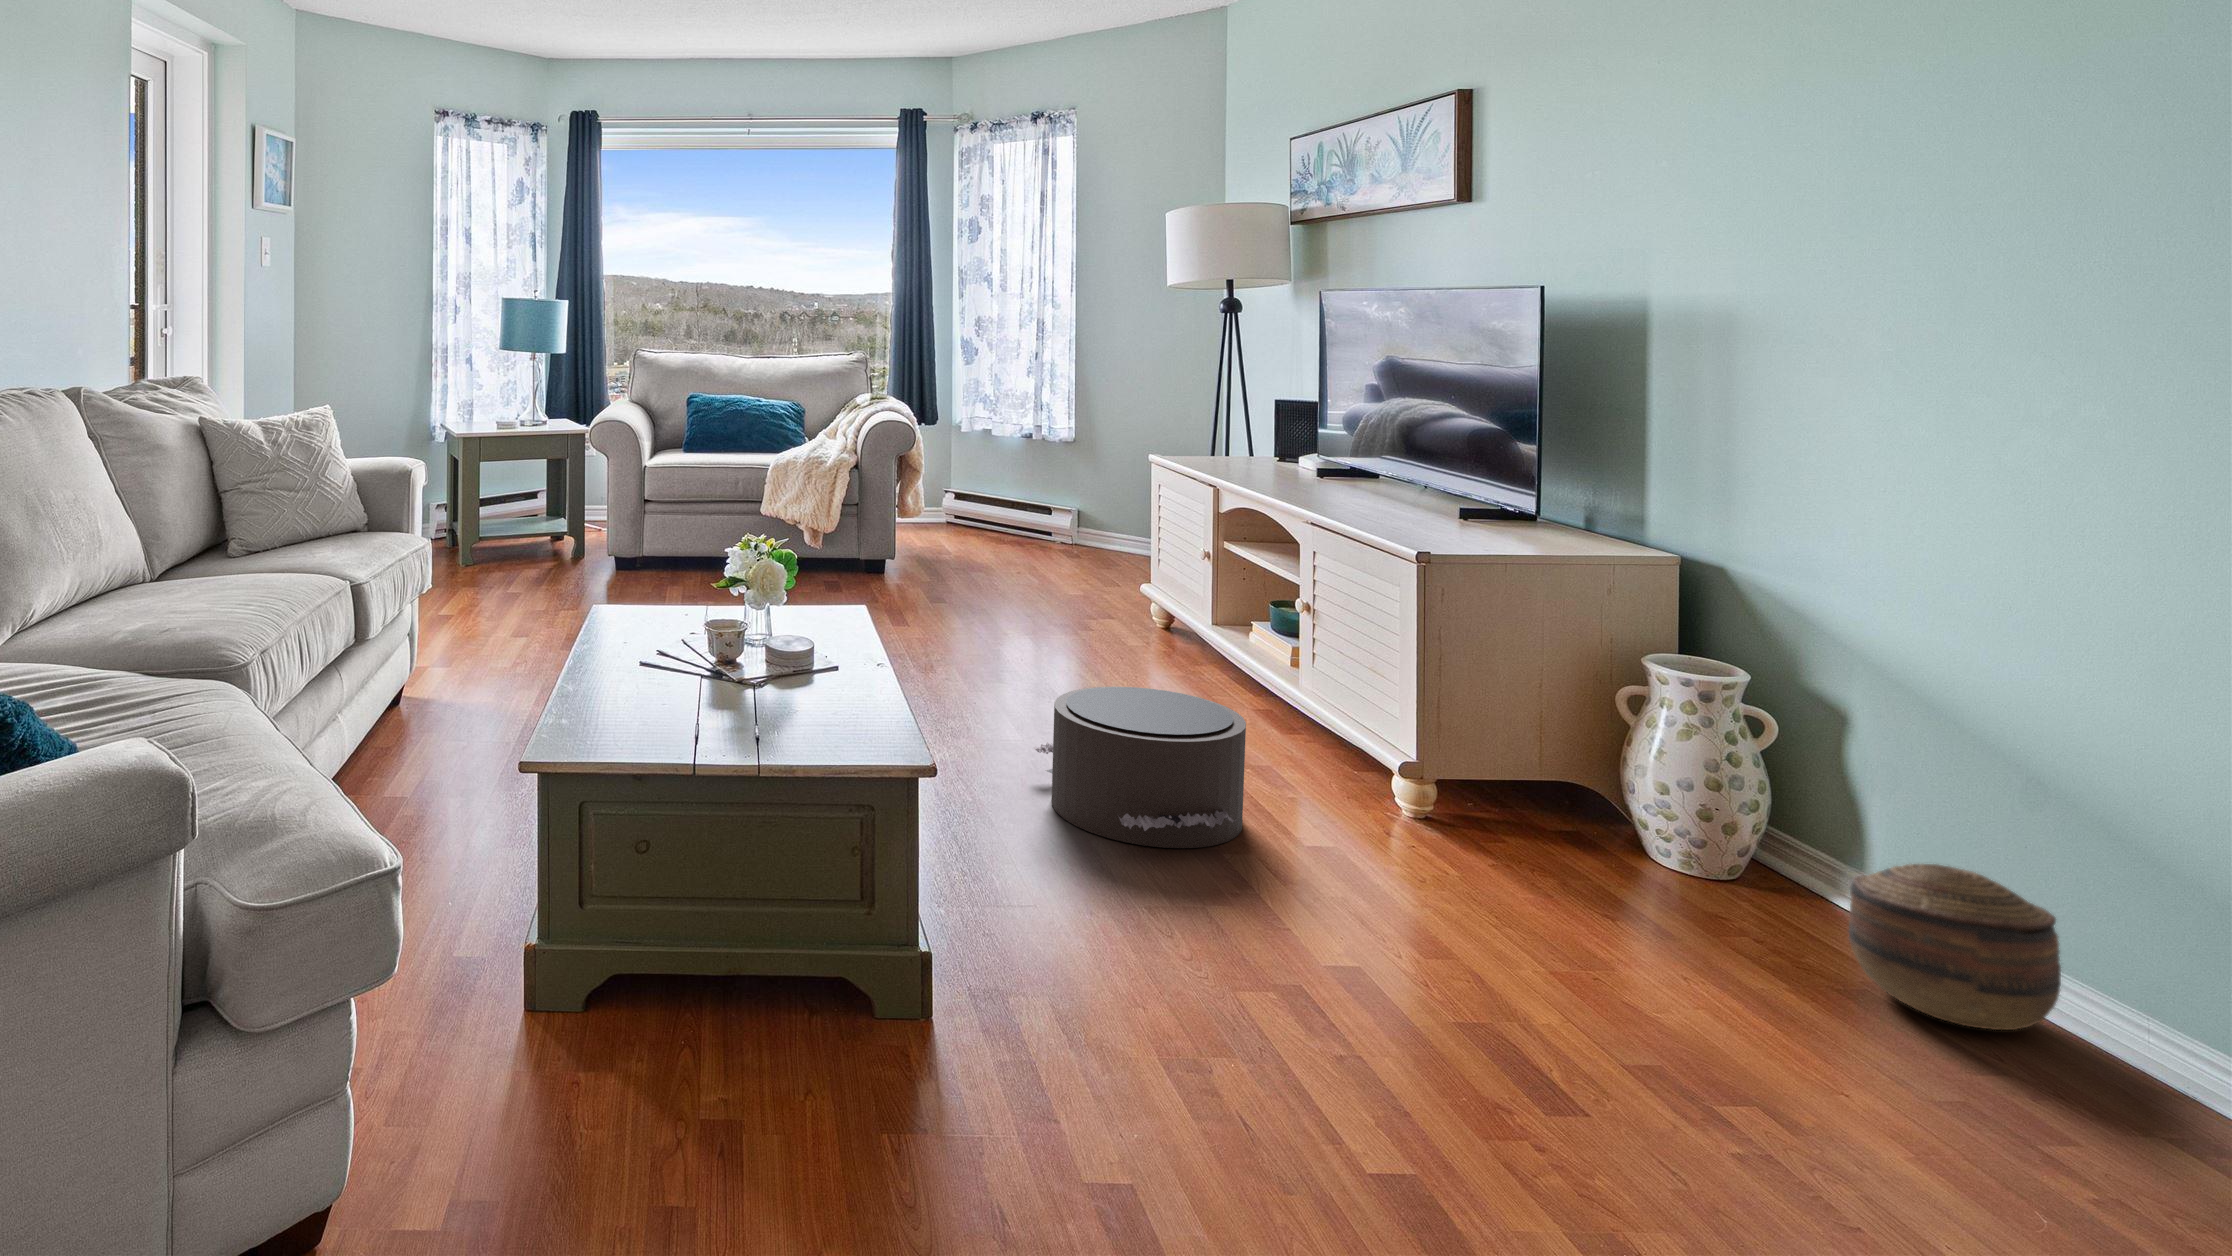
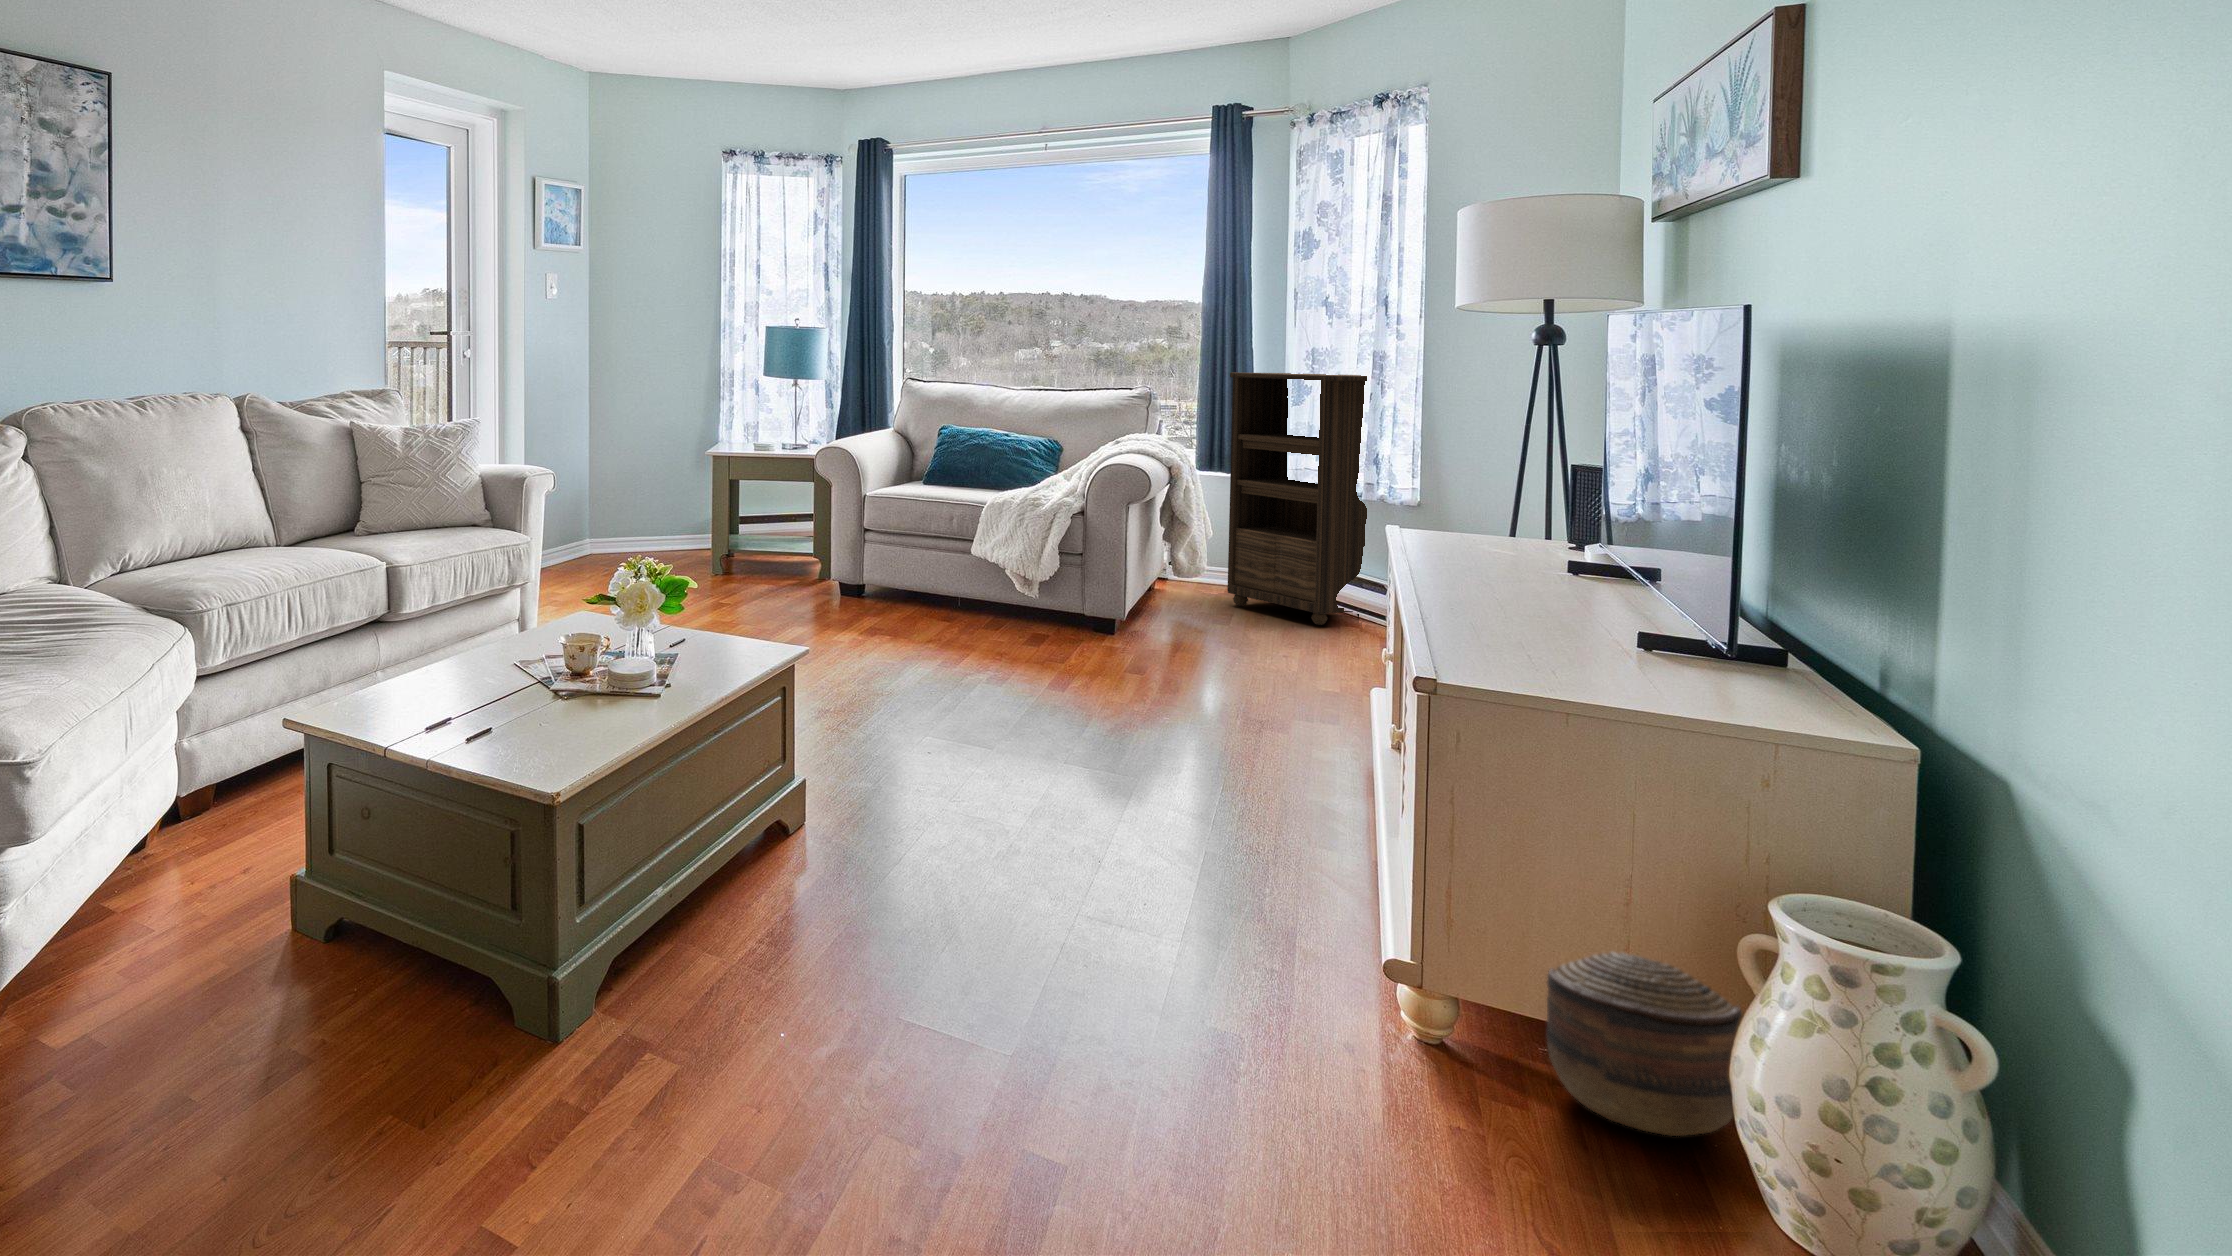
bookshelf: none [940,339,1082,559] -> present [1227,372,1367,625]
pouf: present [1034,687,1246,848] -> none [947,717,1135,873]

